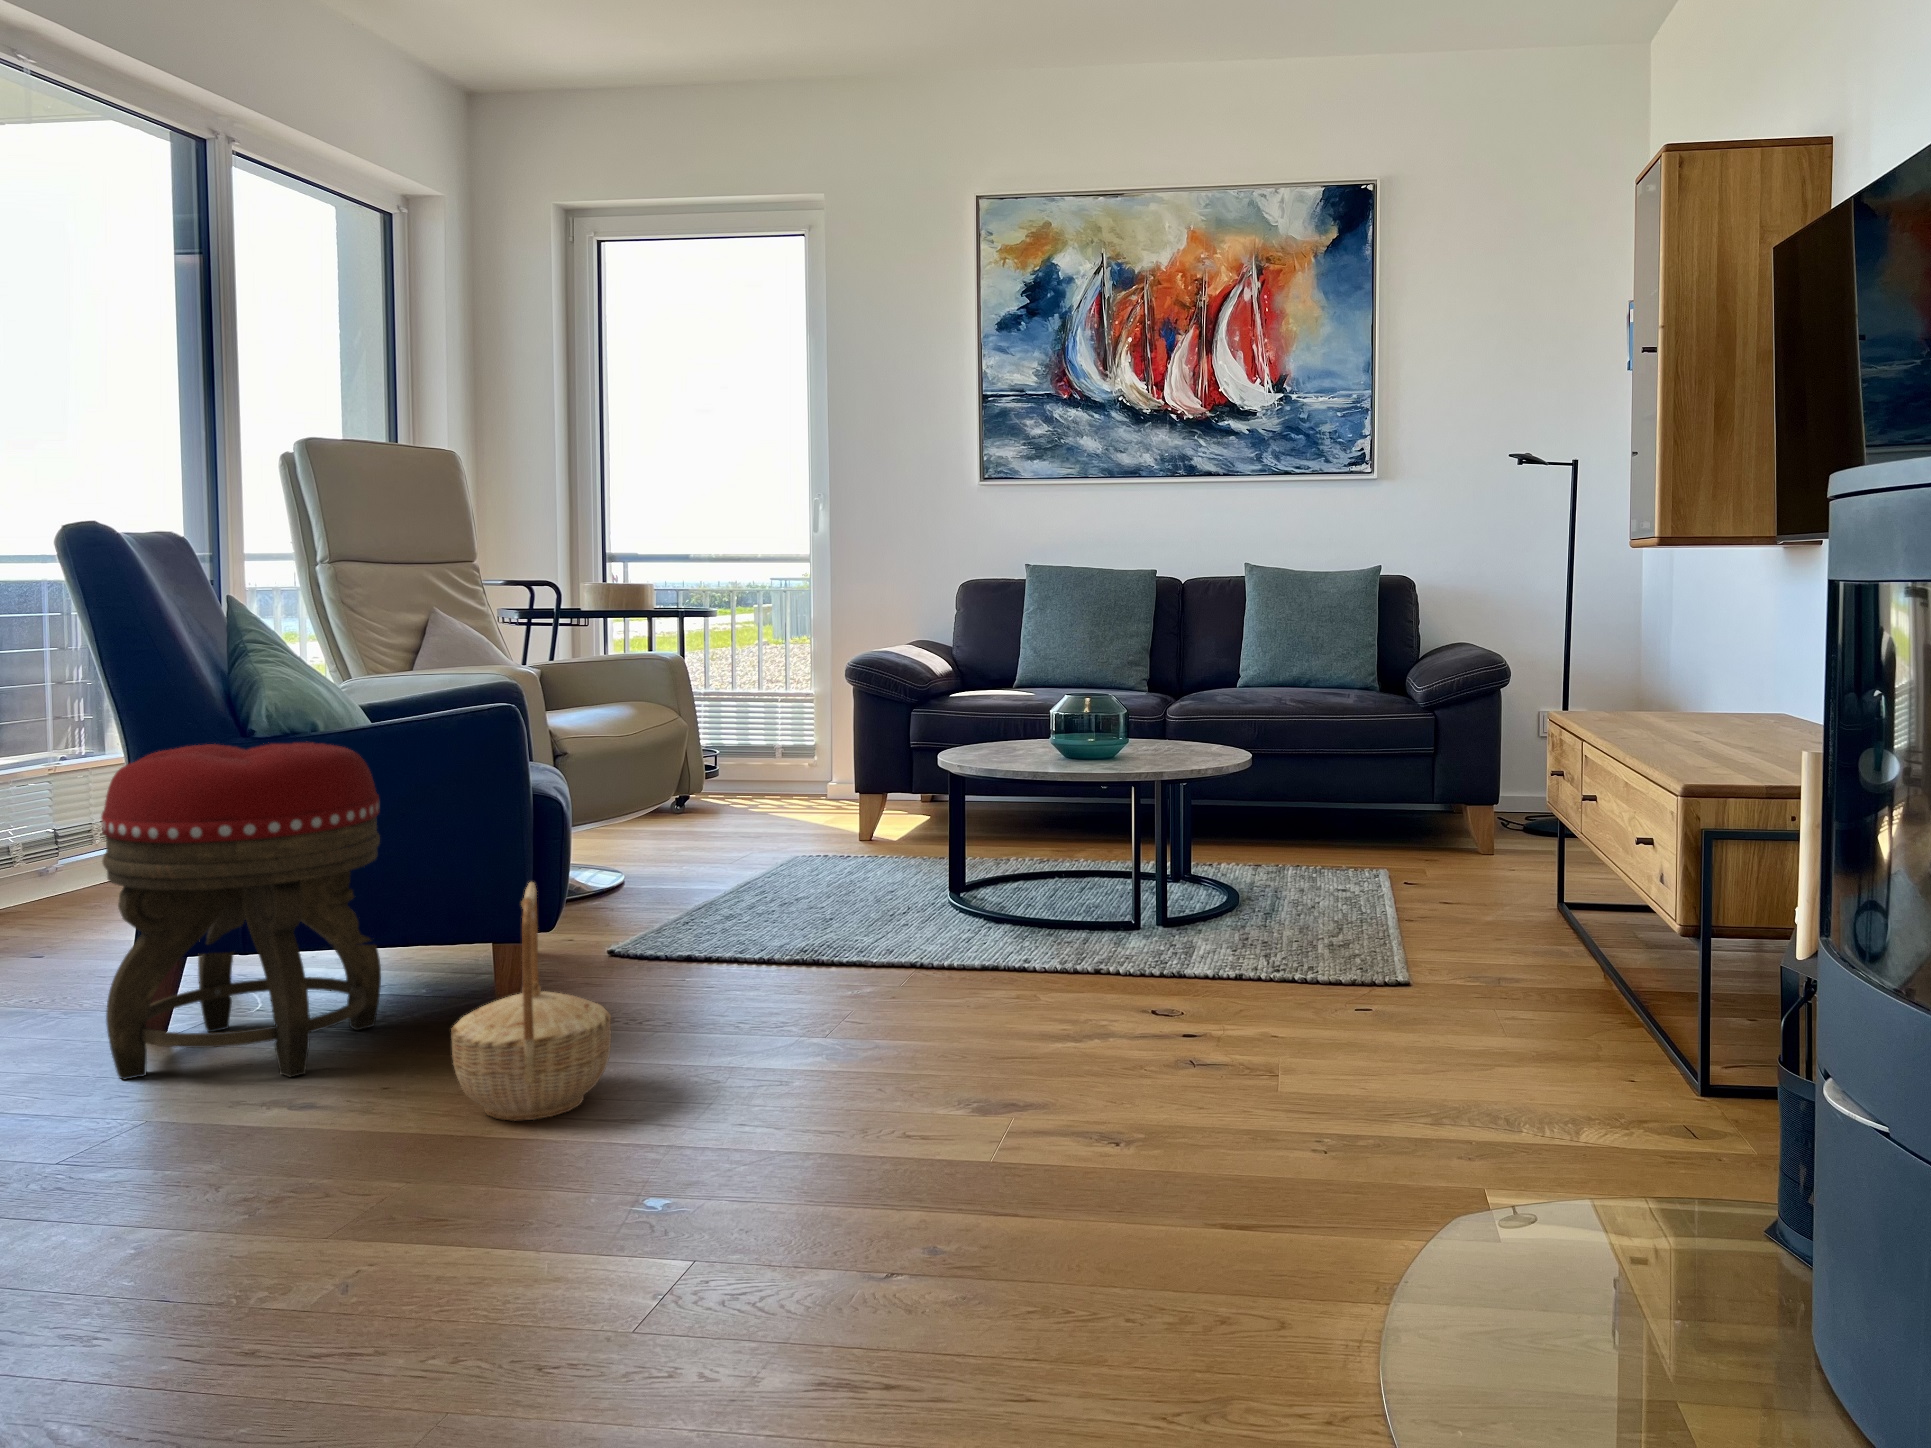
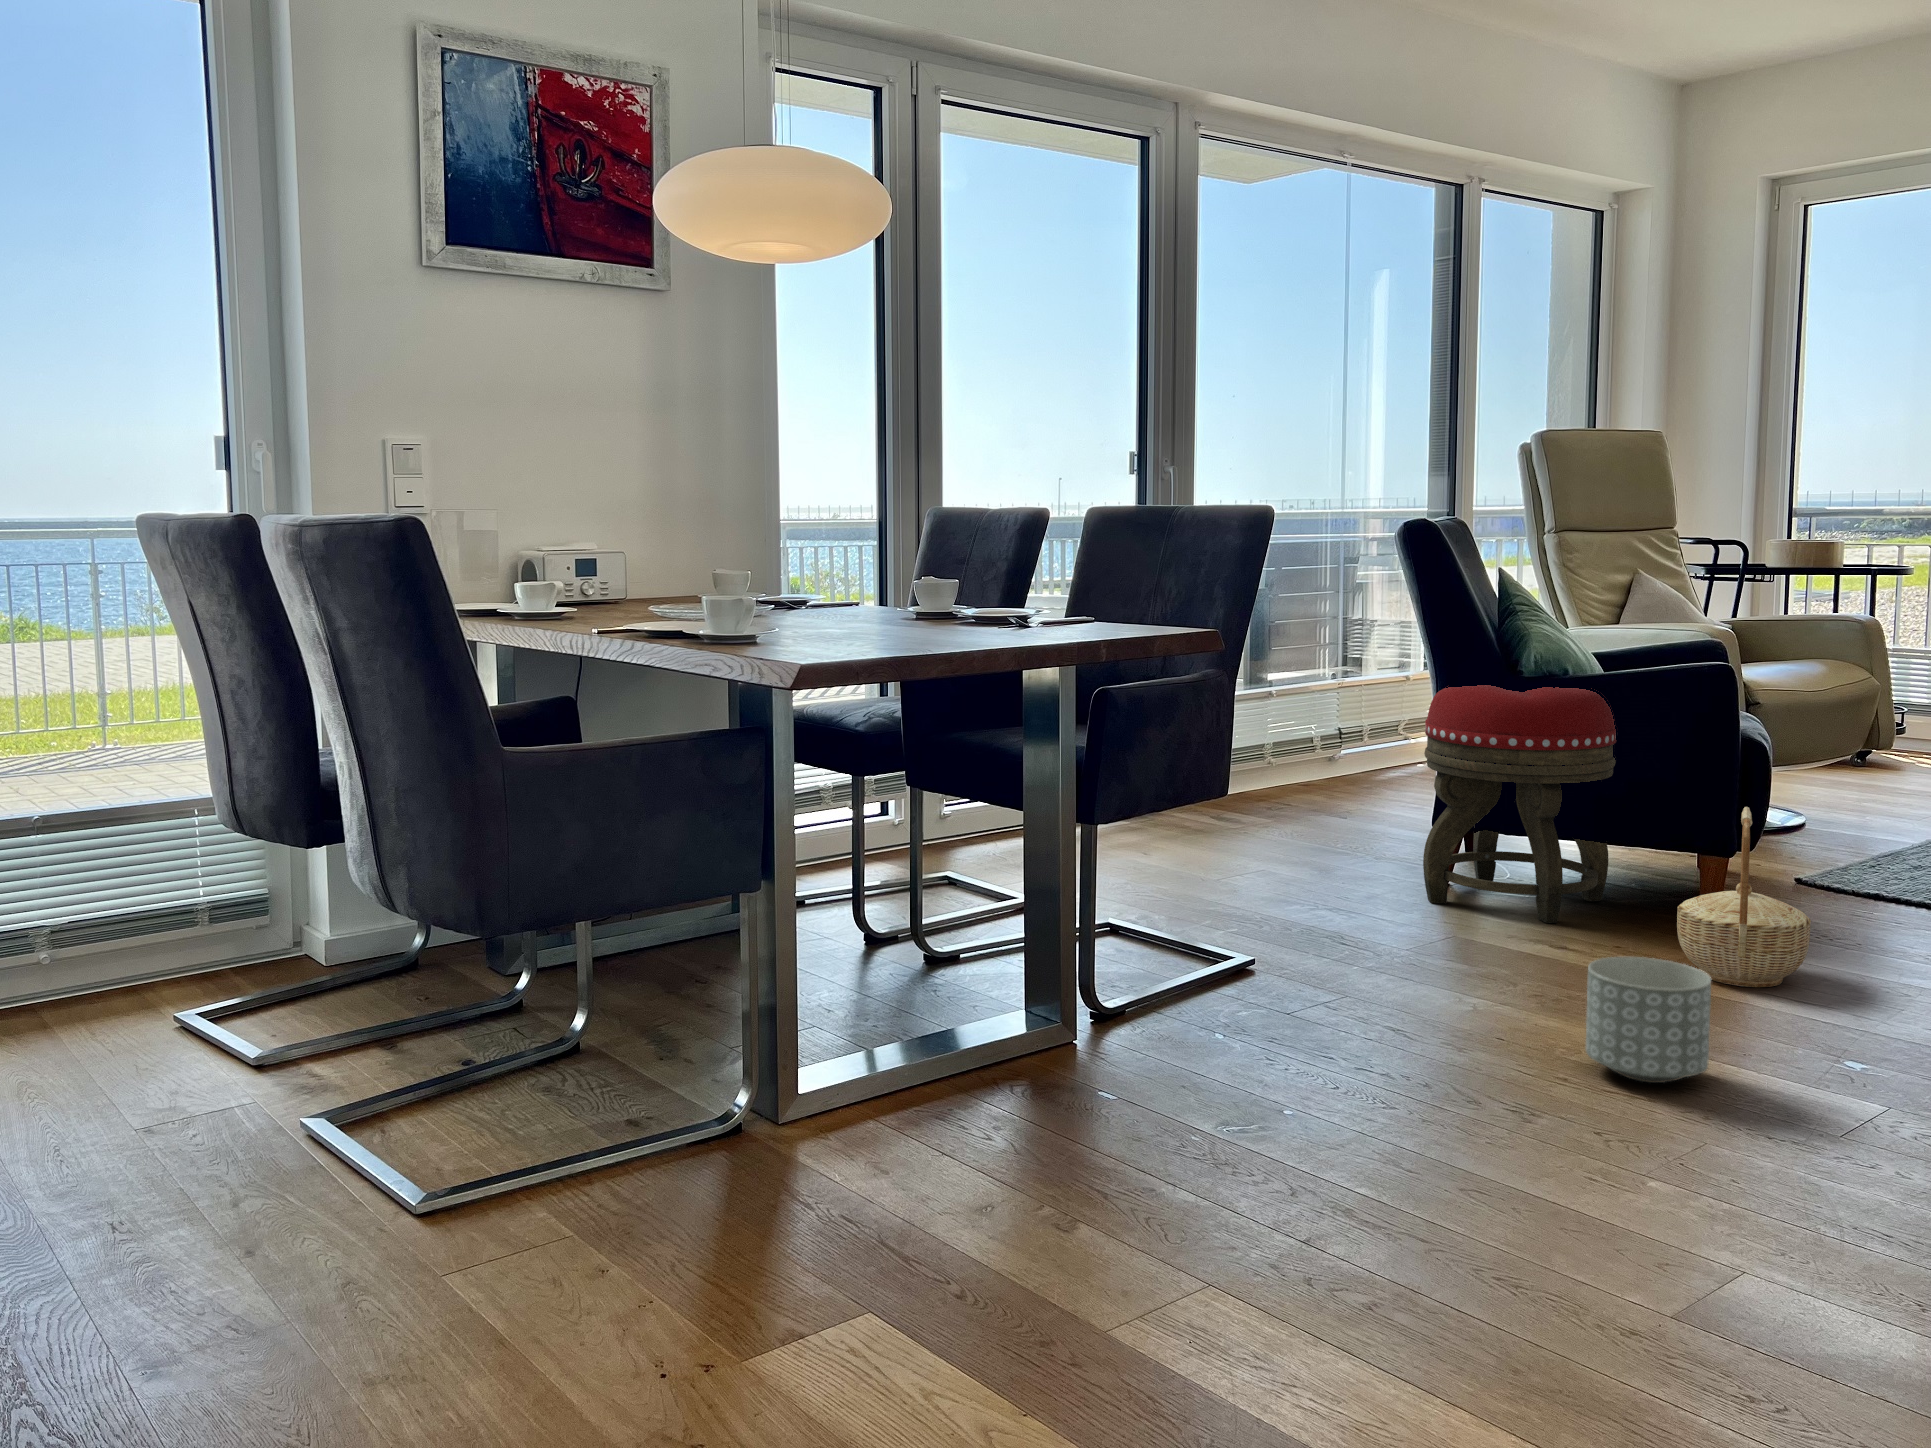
planter: none [279,1135,467,1339] -> present [1586,957,1711,1083]

